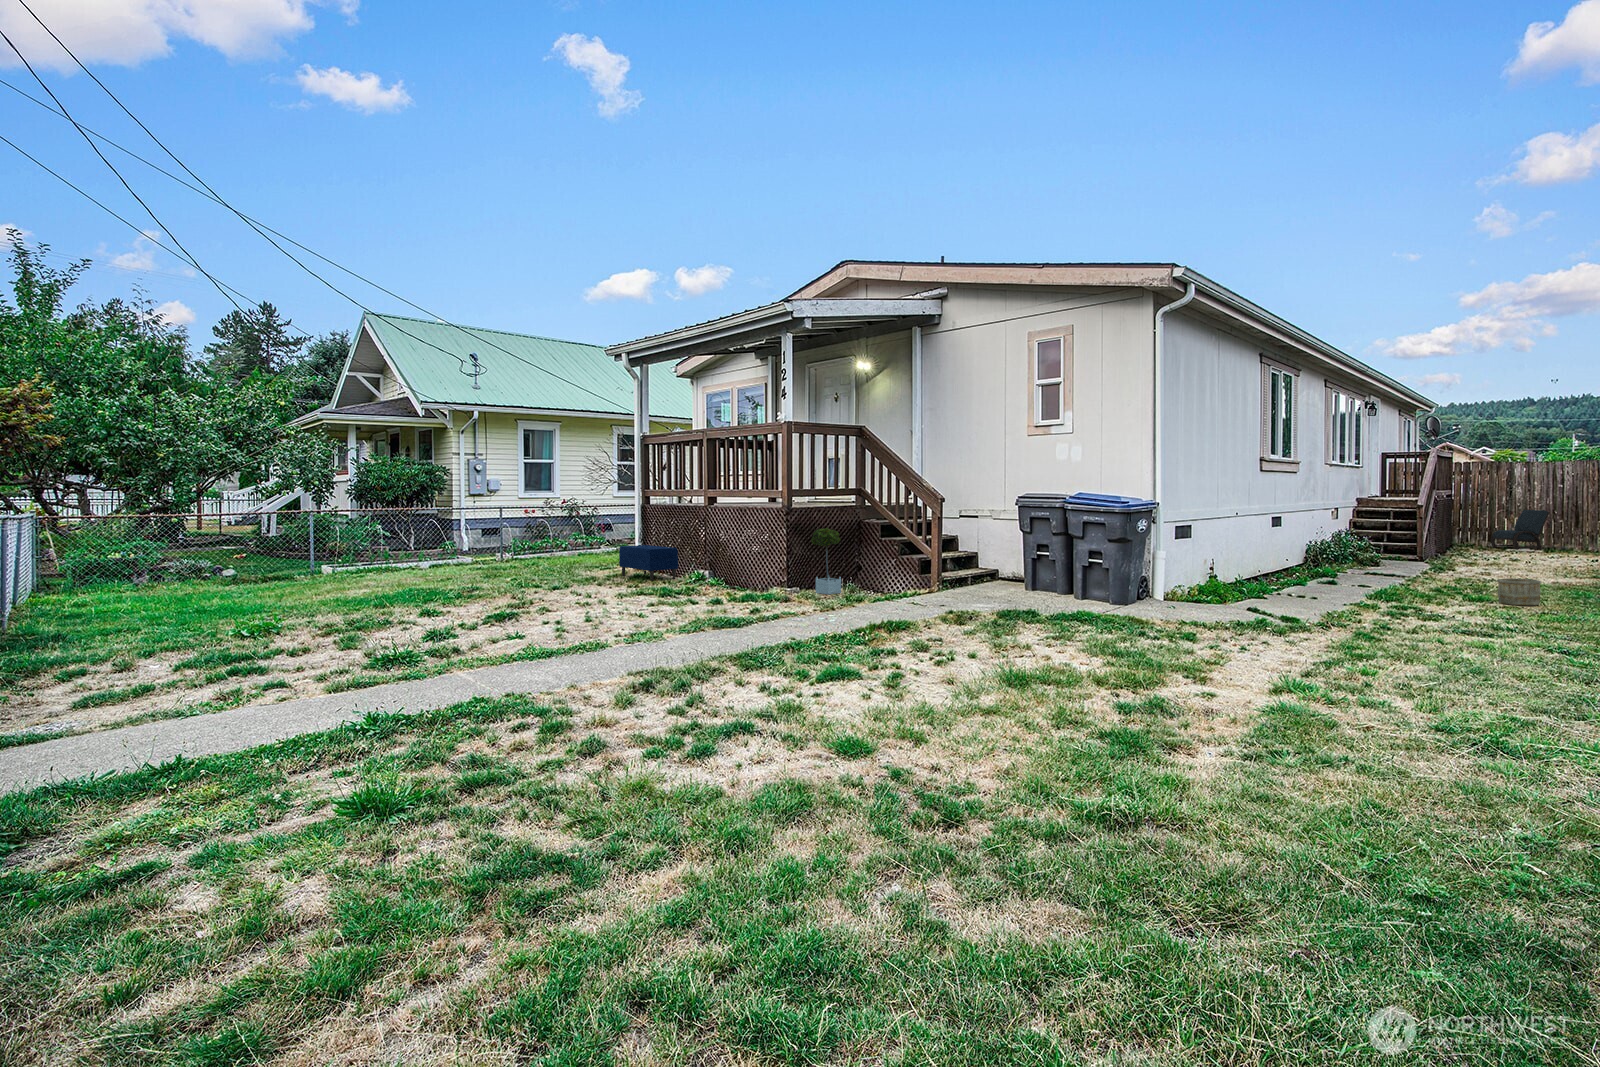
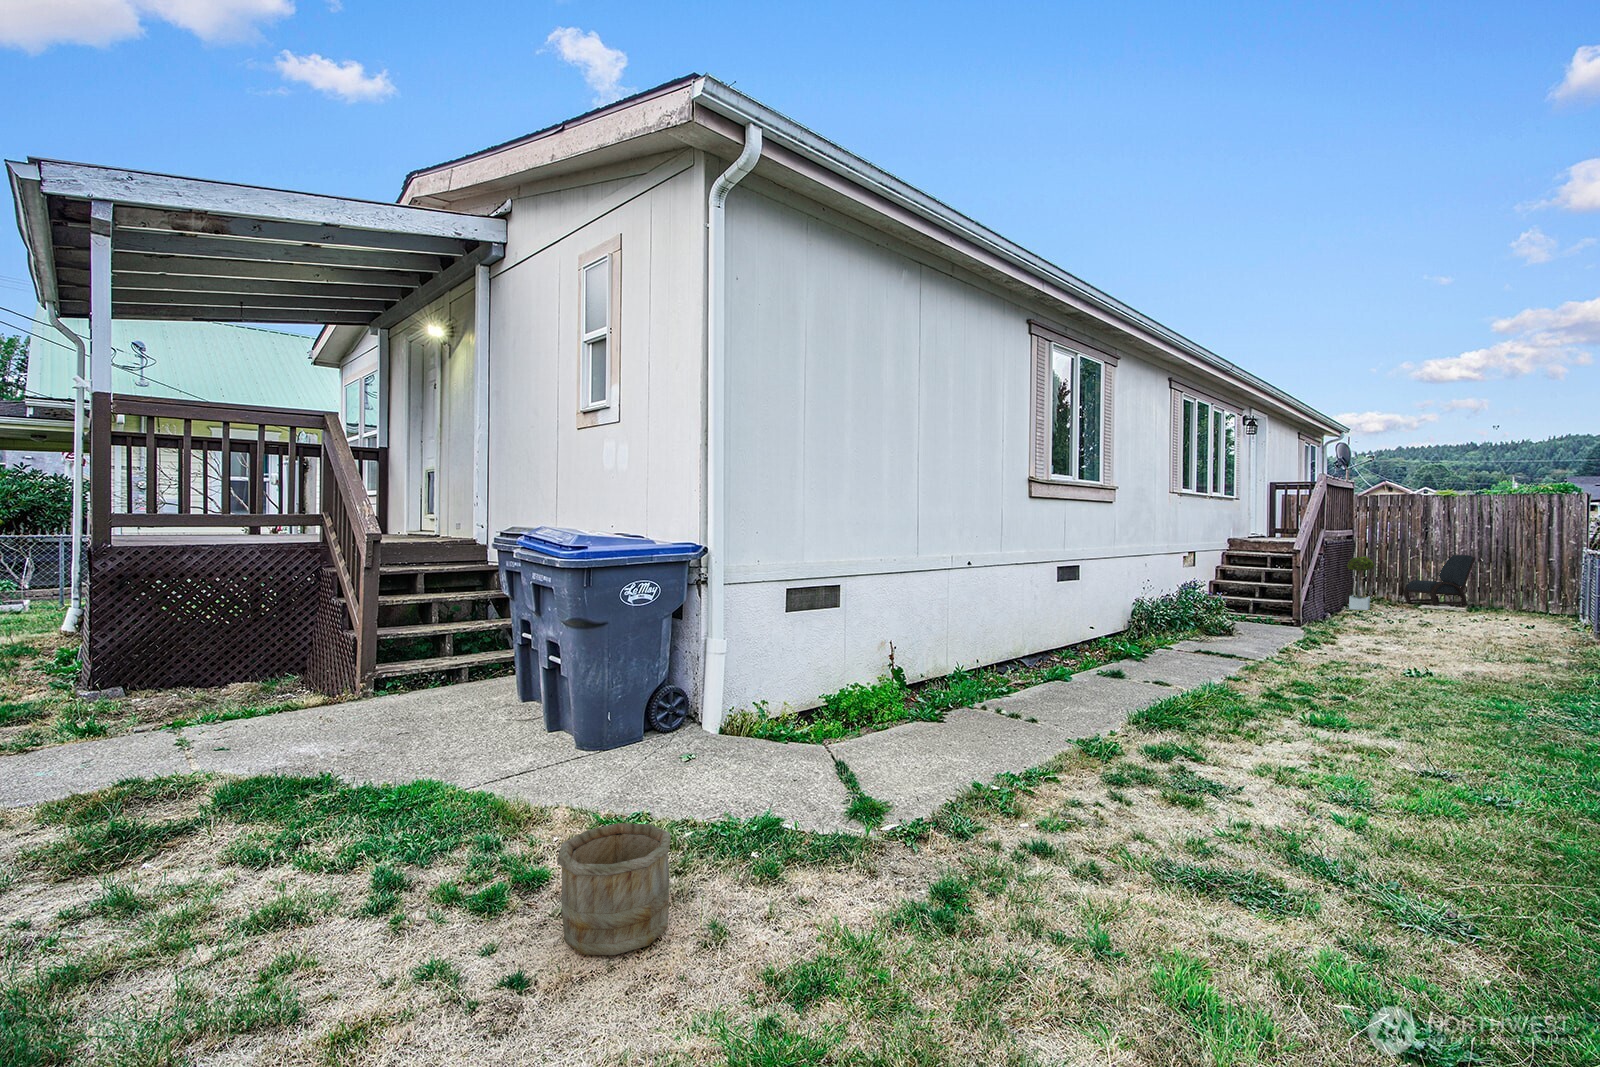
potted tree: present [811,527,841,594] -> present [1347,556,1374,610]
bench: present [619,545,678,581] -> none [42,604,120,665]
wooden bucket: present [1497,578,1542,606] -> present [557,823,670,955]

